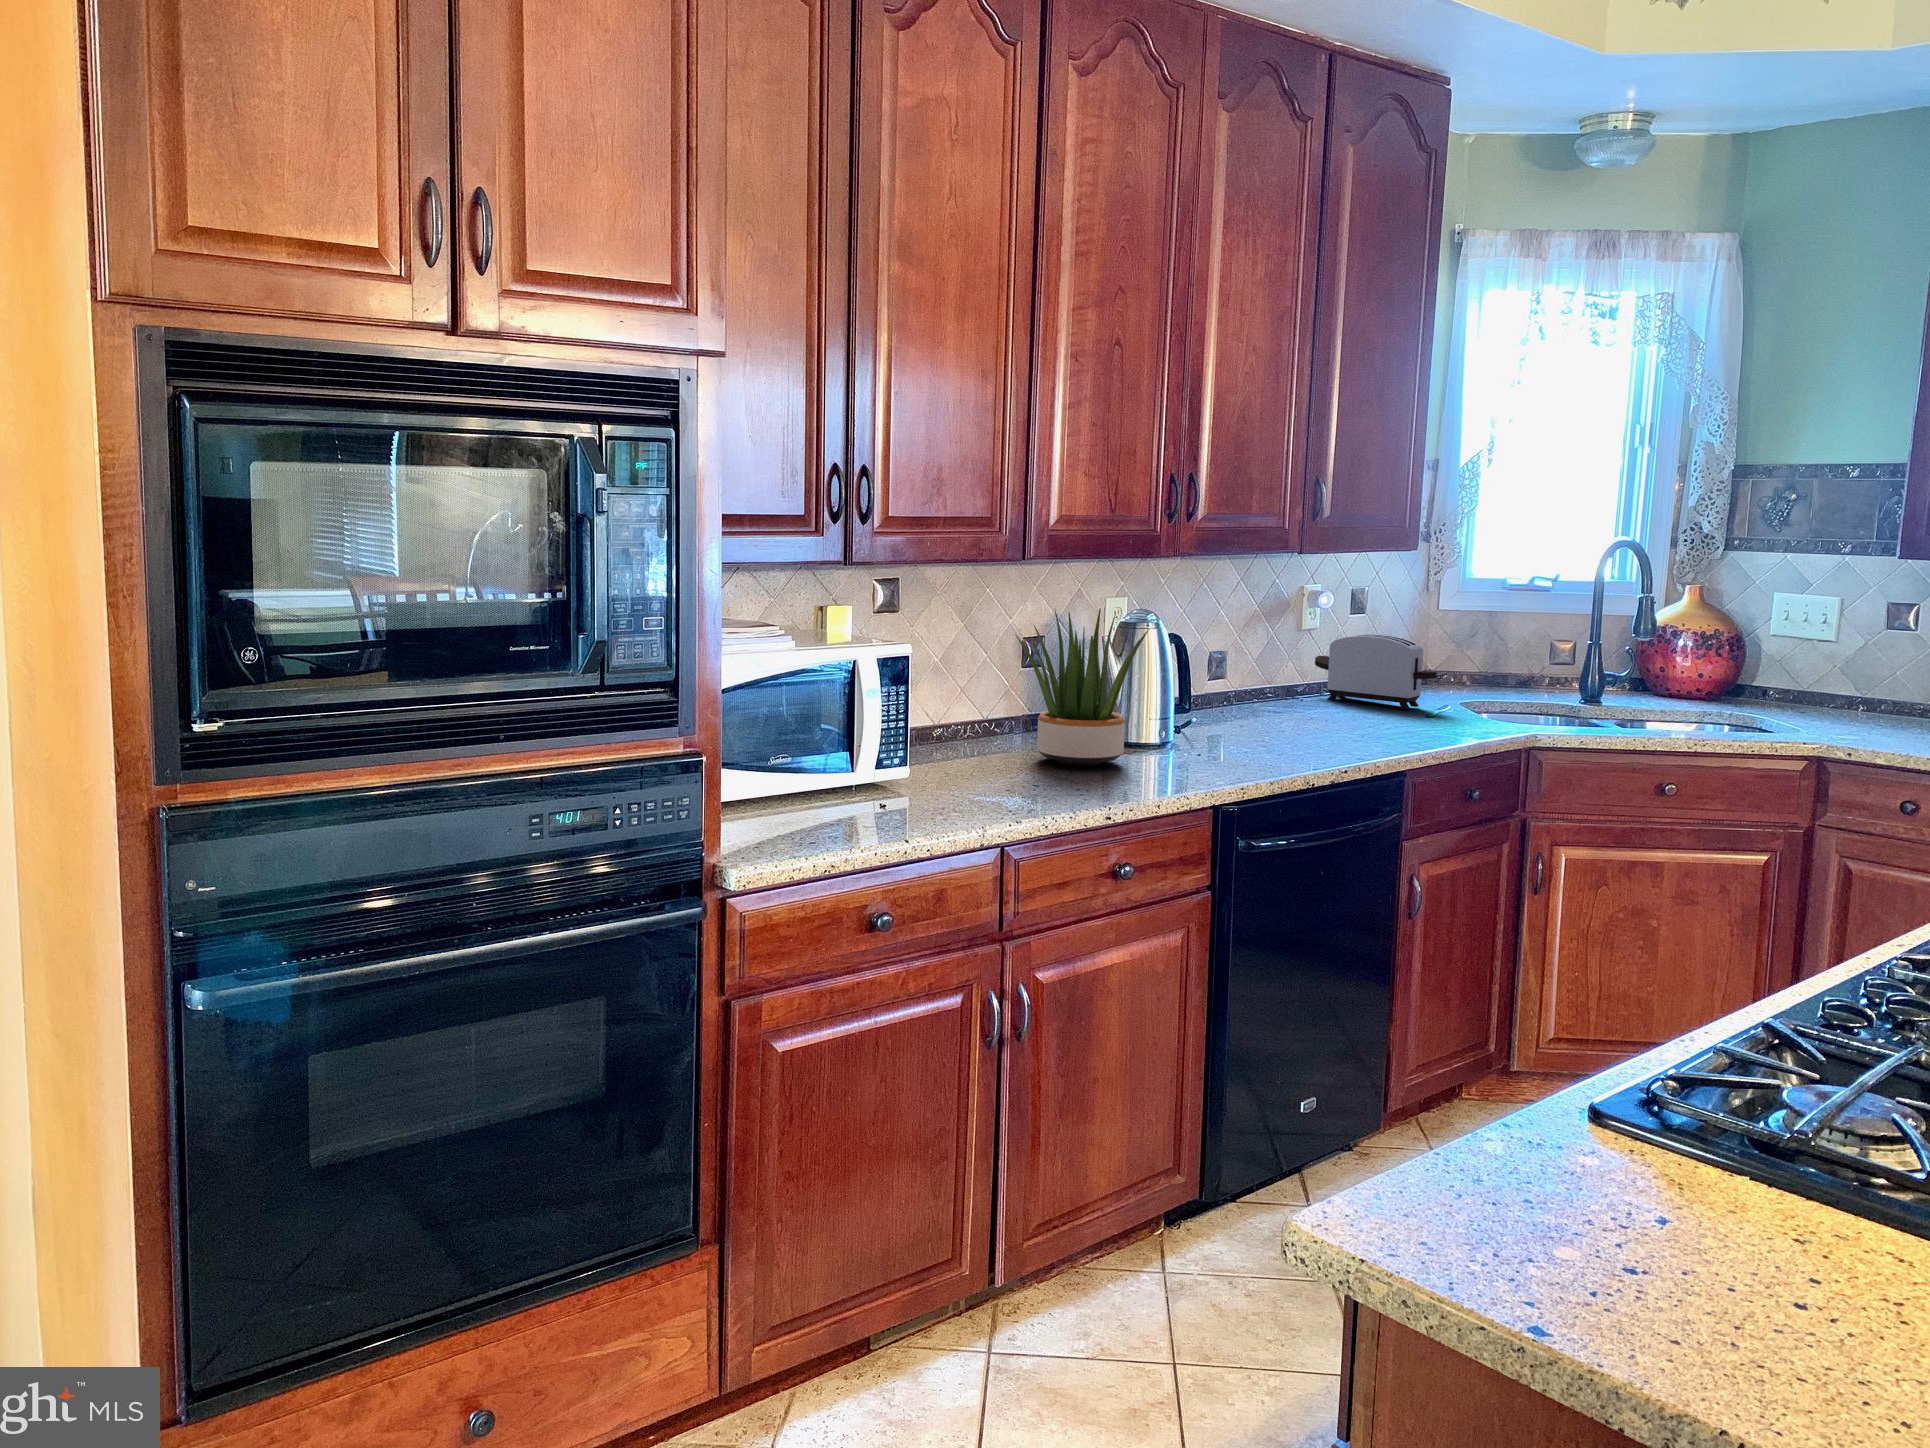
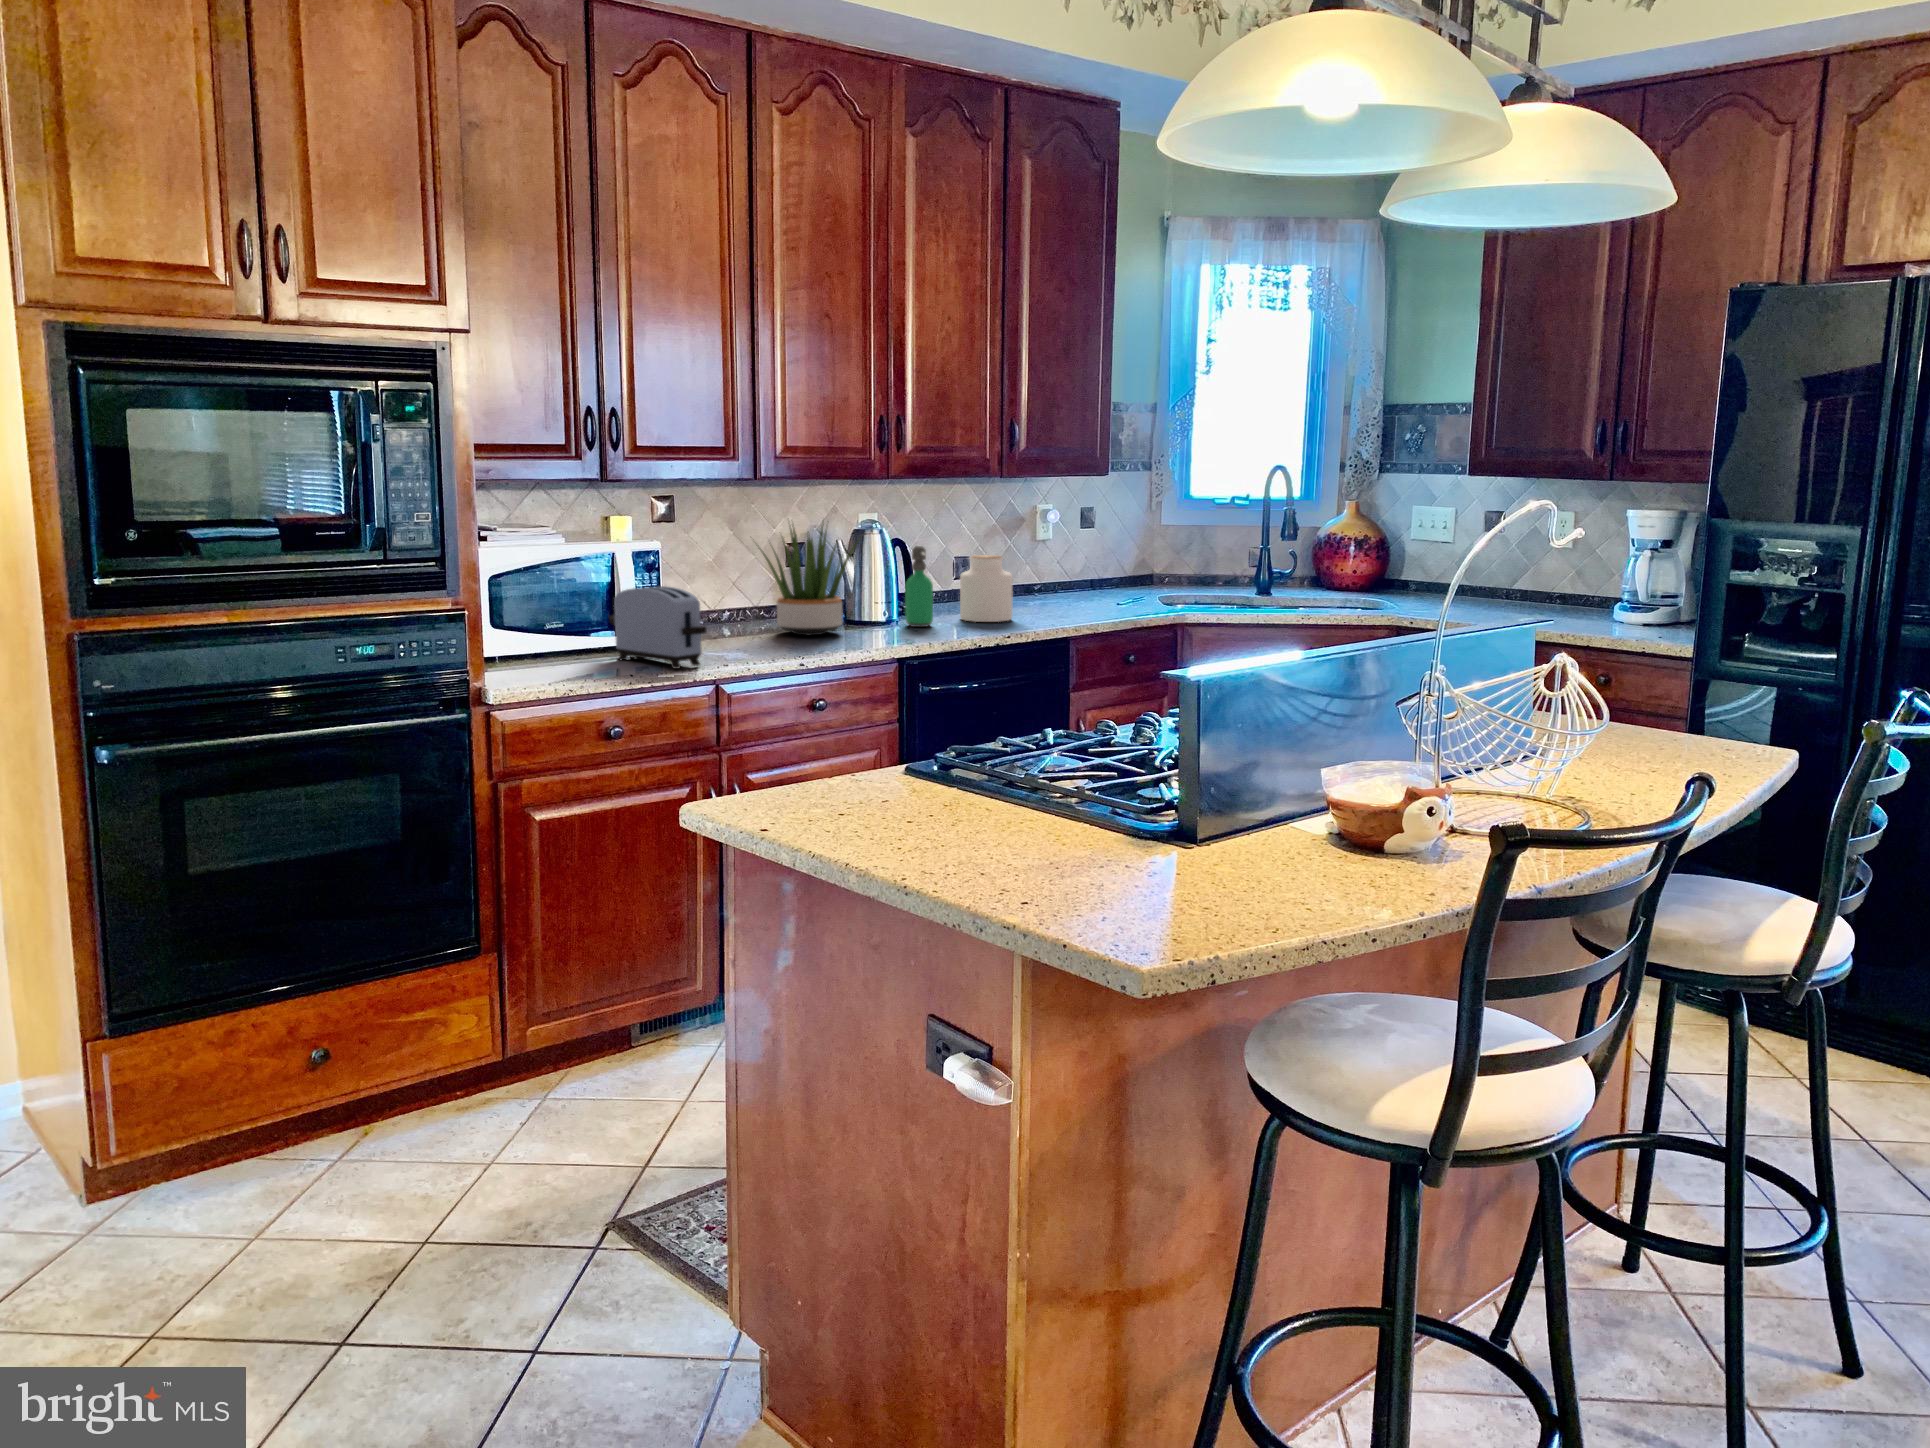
toaster: present [1315,635,1437,709] -> present [609,586,707,669]
soap dispenser: none [1190,645,1228,753] -> present [905,546,933,627]
jar: none [1247,656,1320,745] -> present [960,555,1013,622]

